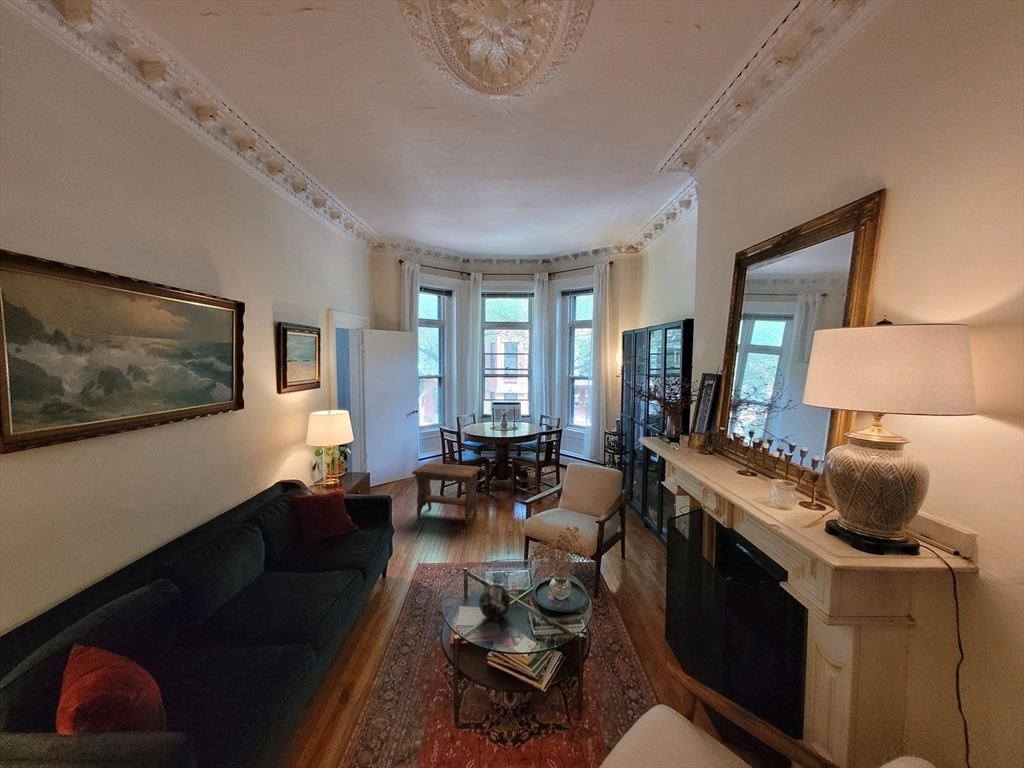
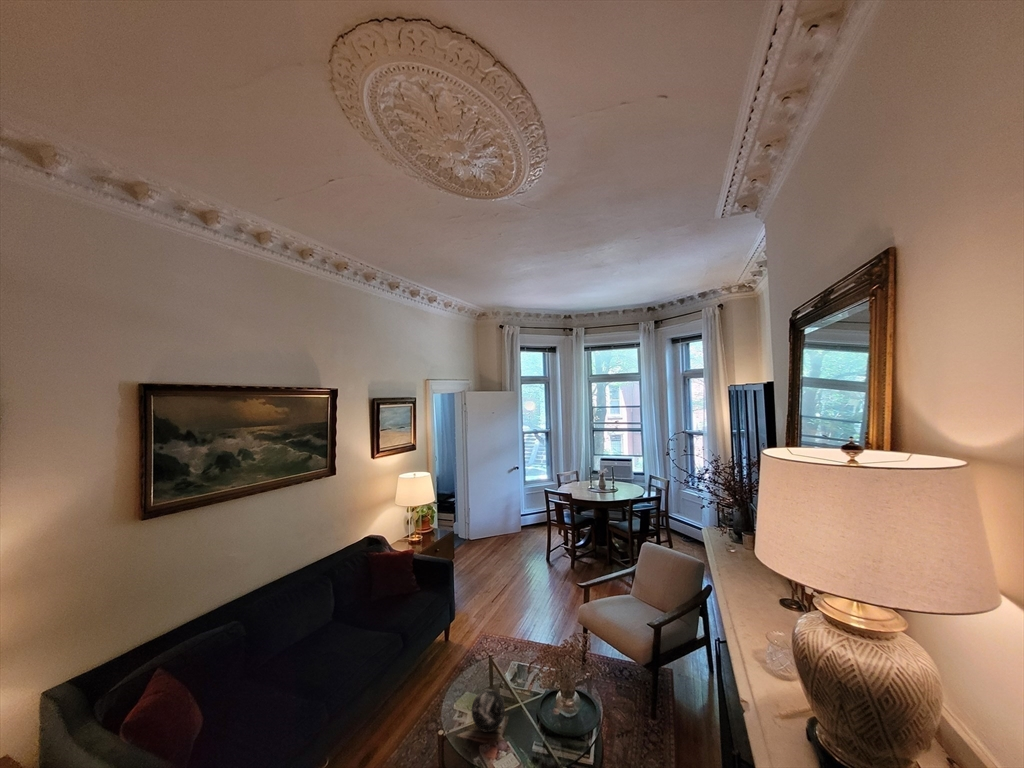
footstool: present [412,463,481,525] -> none [493,526,563,600]

